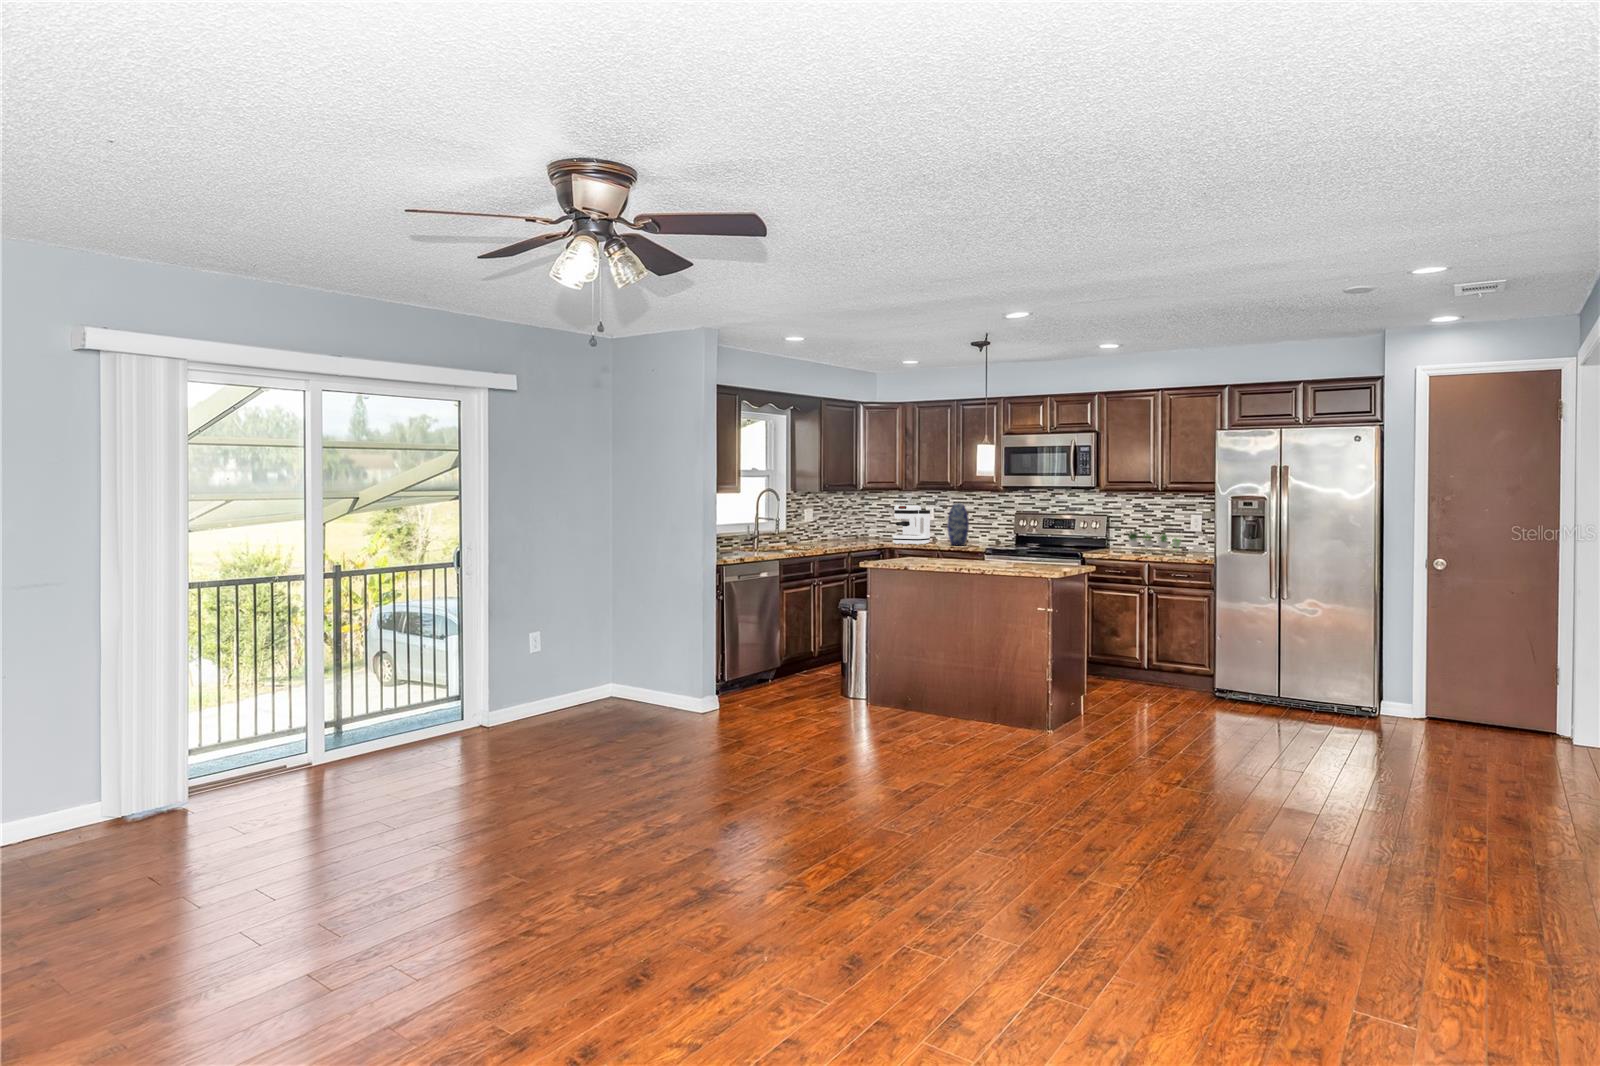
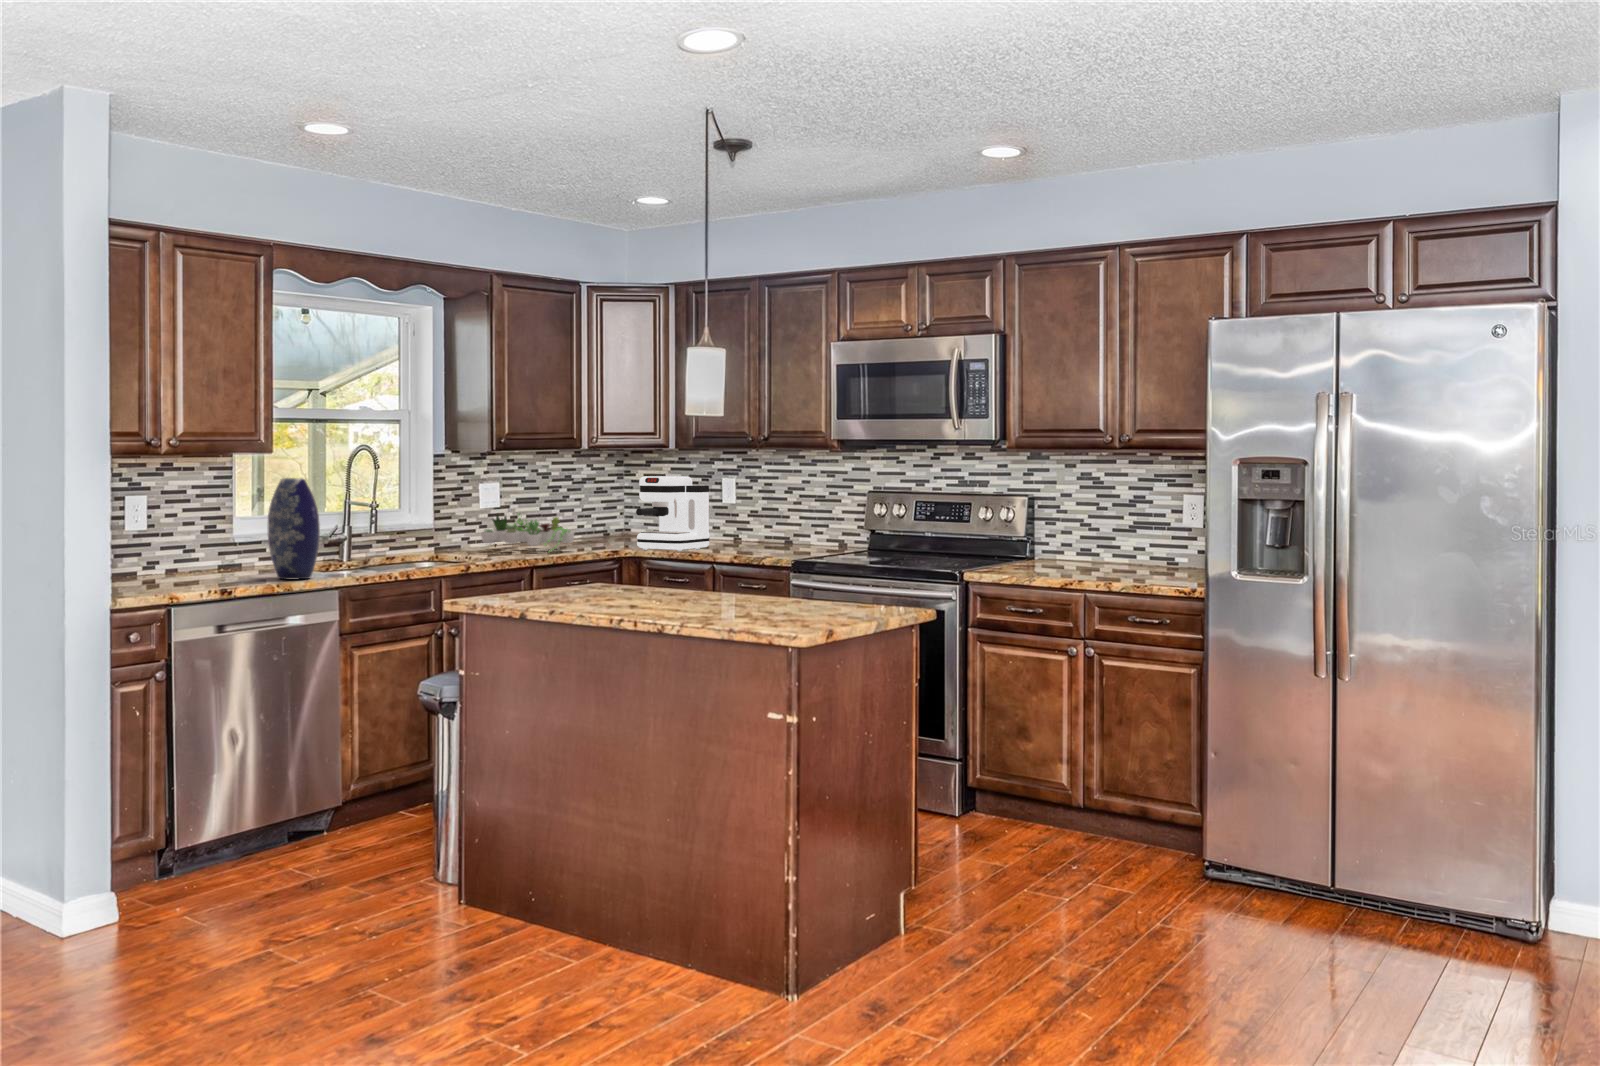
vase: present [947,503,969,546] -> present [268,478,320,580]
succulent plant: present [1128,532,1181,552] -> present [481,514,574,551]

